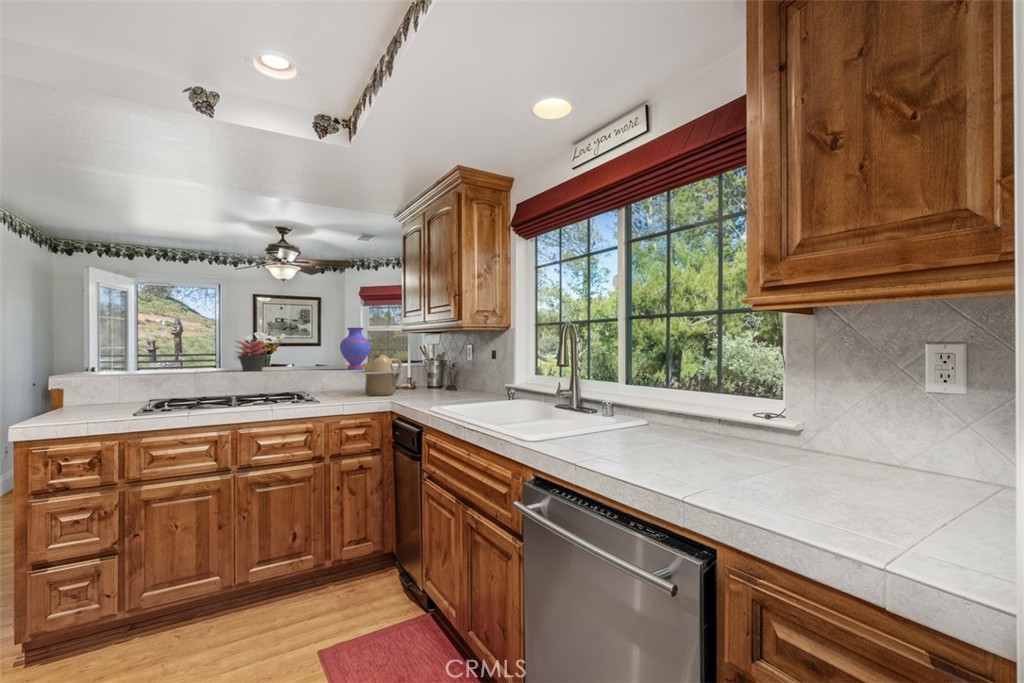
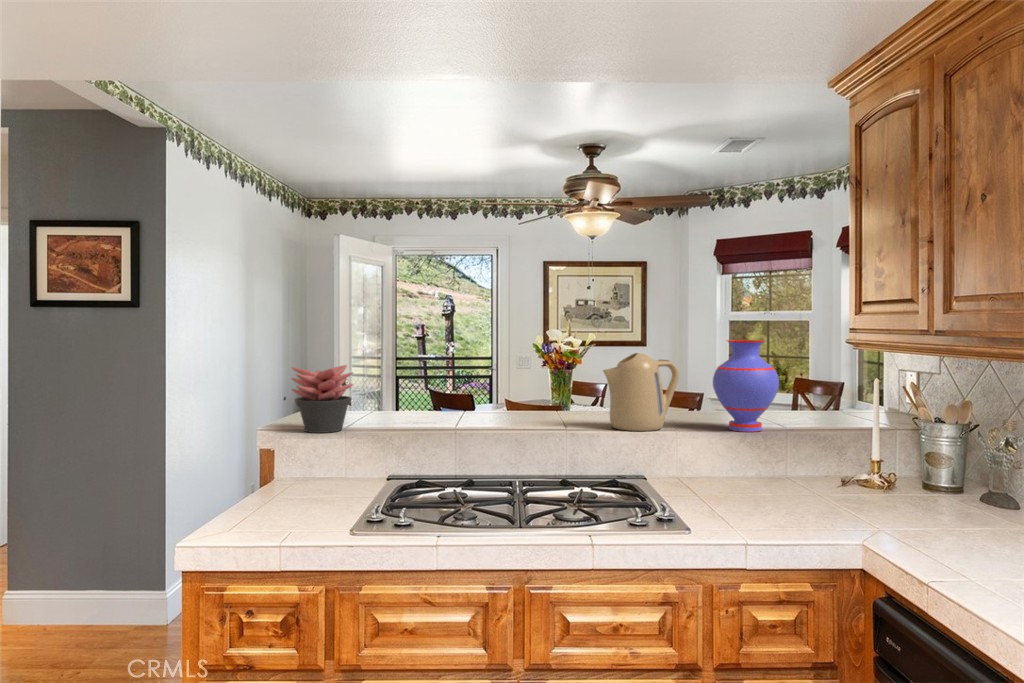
succulent plant: present [236,341,268,371] -> present [291,365,353,433]
kettle: present [362,355,402,396] -> present [603,353,679,431]

